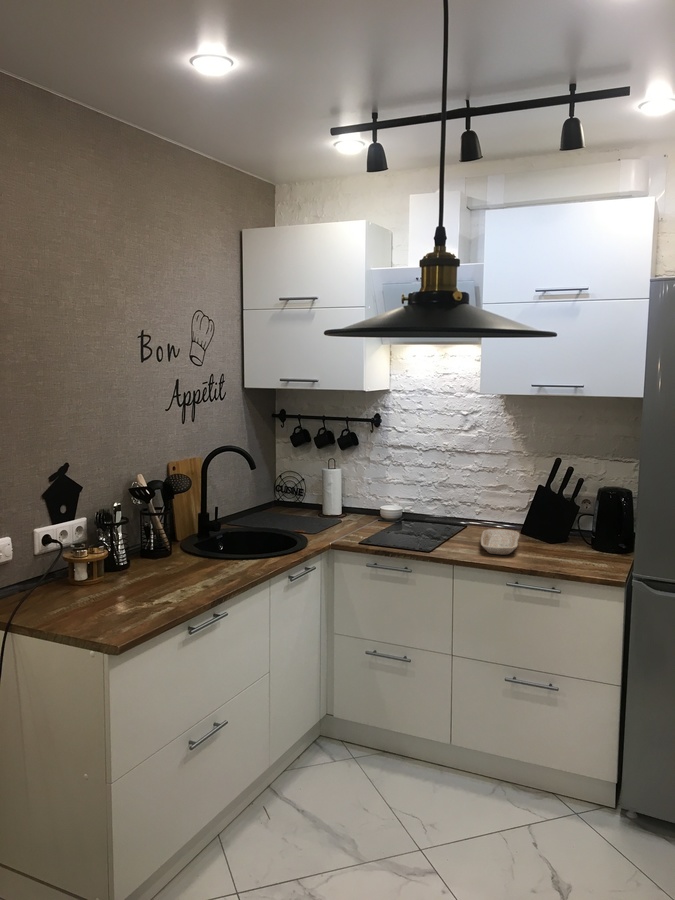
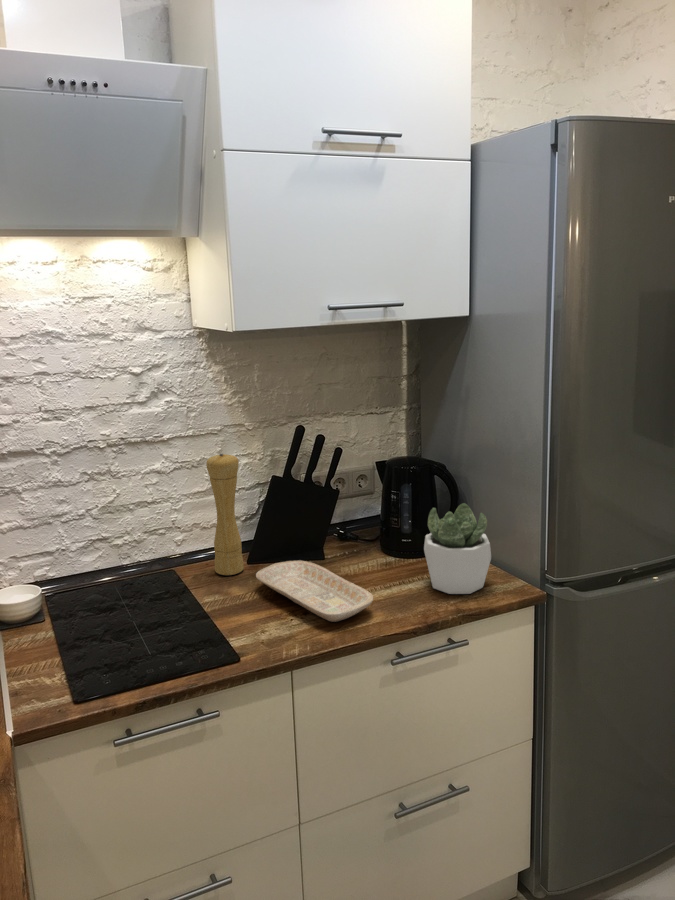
pepper mill: none [480,463,500,532] -> present [206,454,244,575]
succulent plant: none [561,511,606,567] -> present [424,503,491,594]

